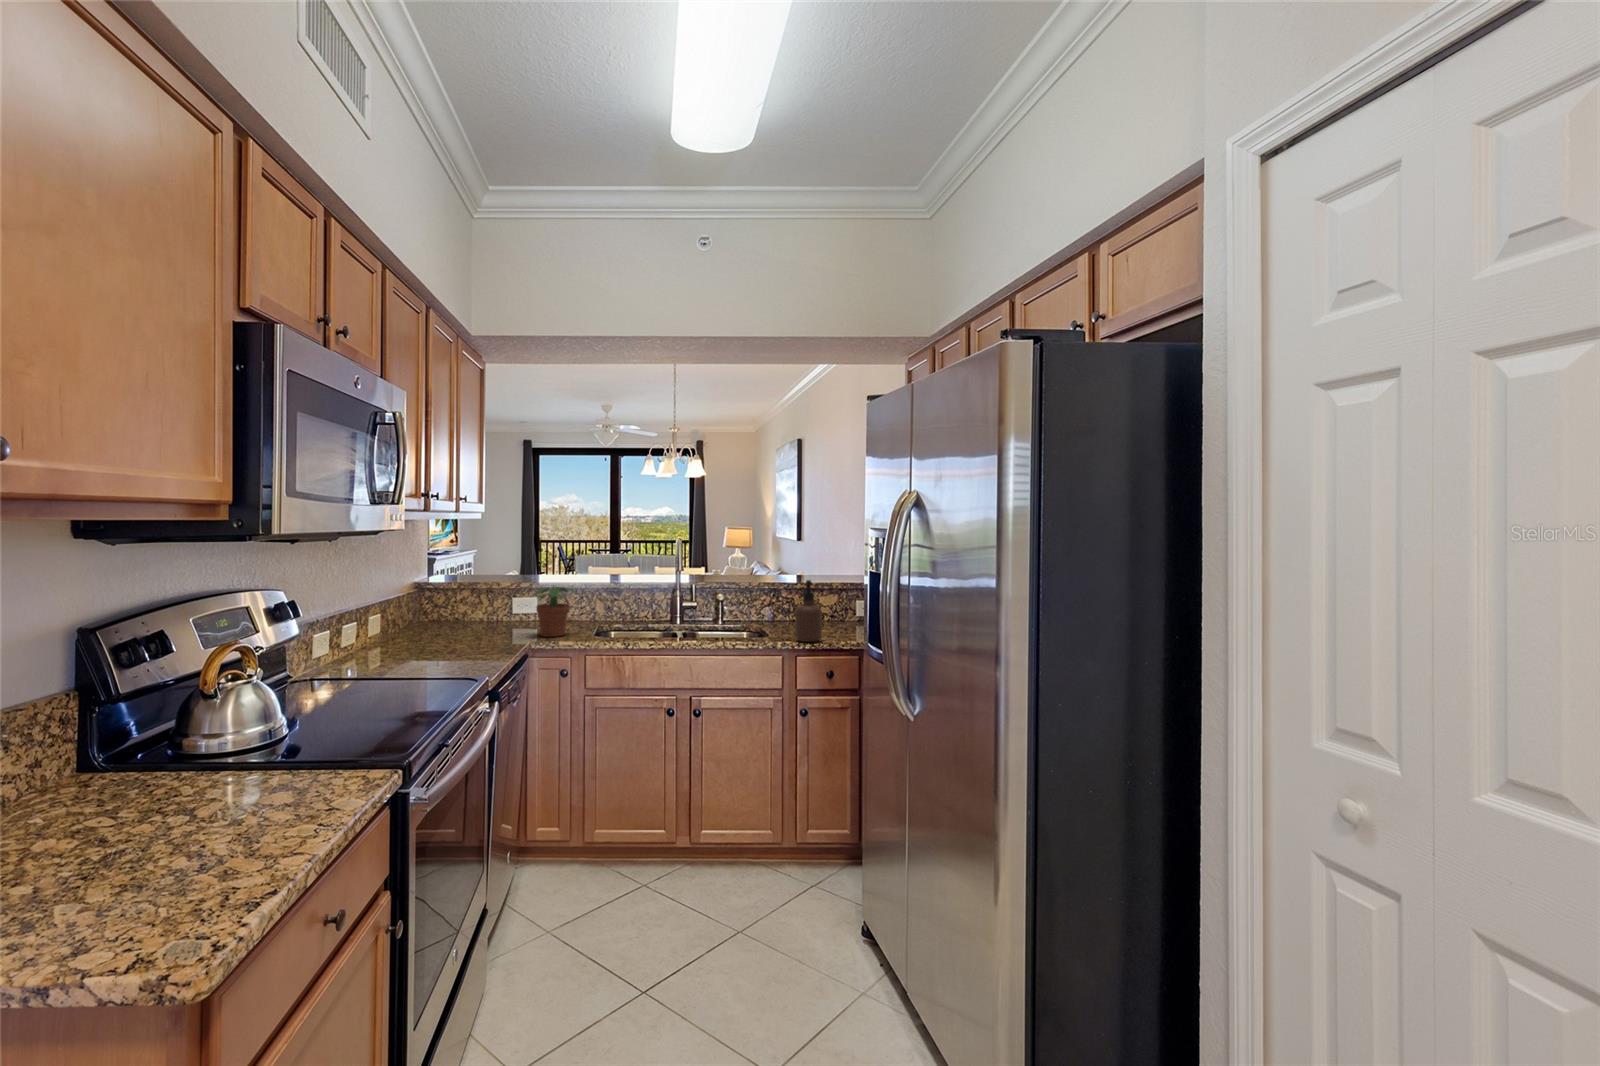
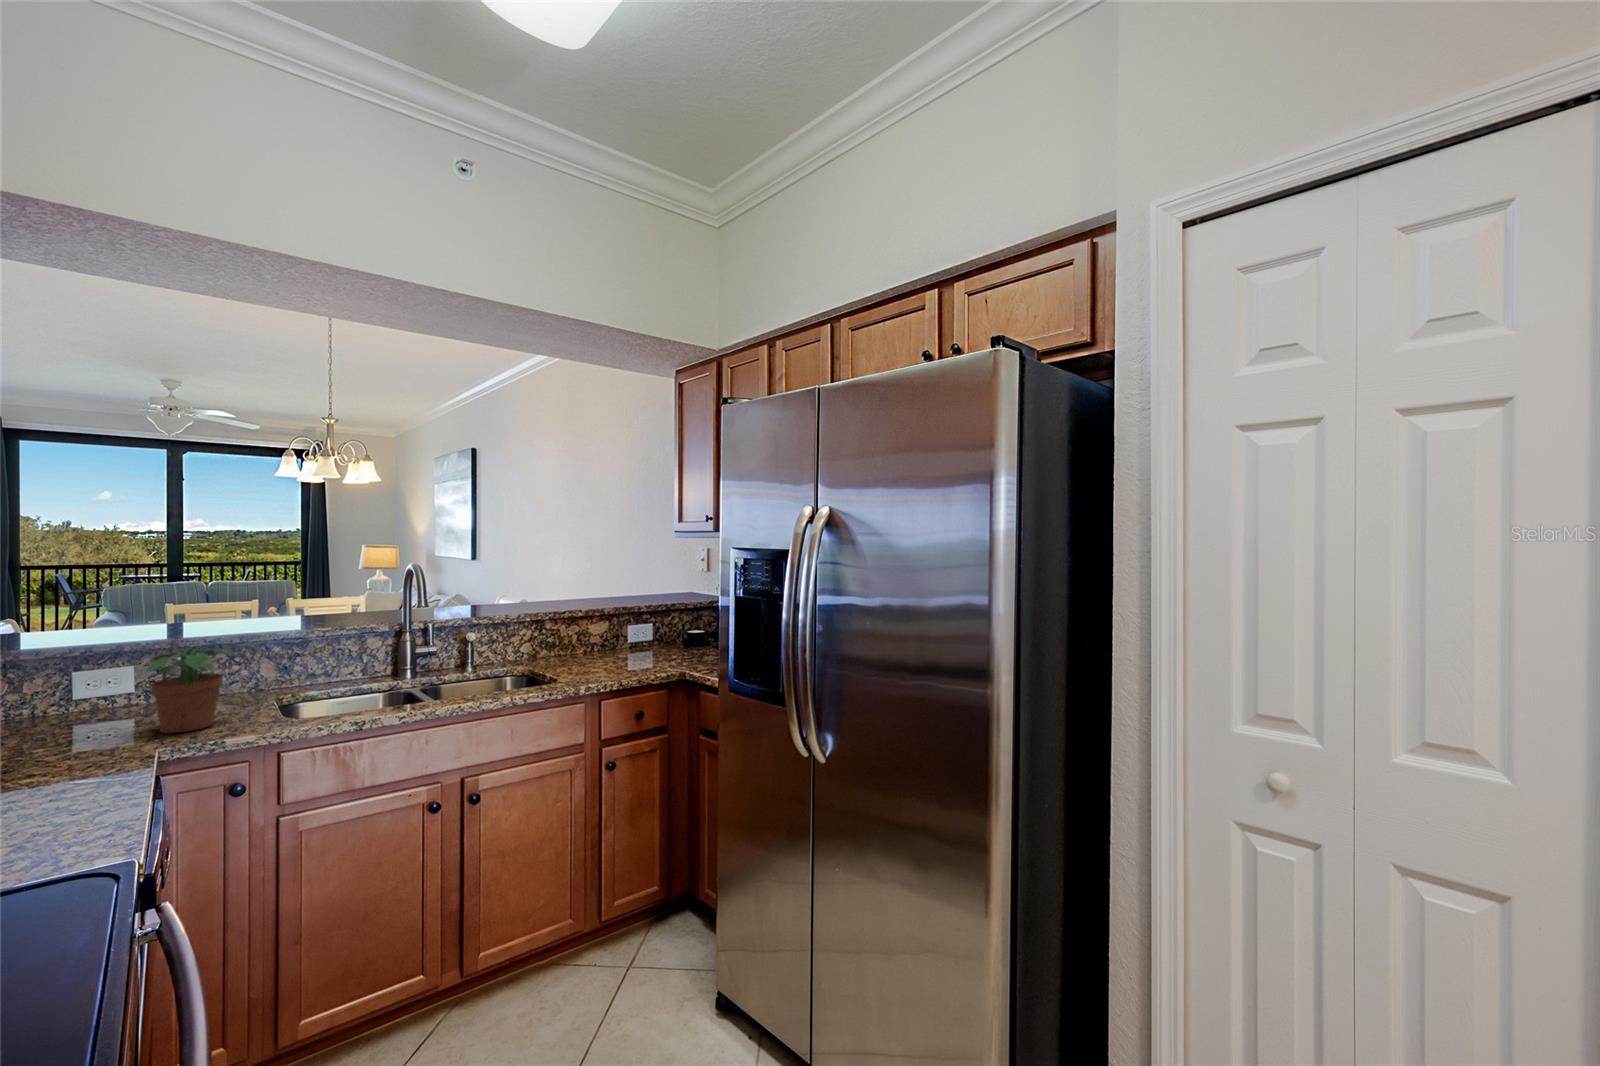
soap dispenser: present [795,580,822,642] -> none [588,610,619,682]

